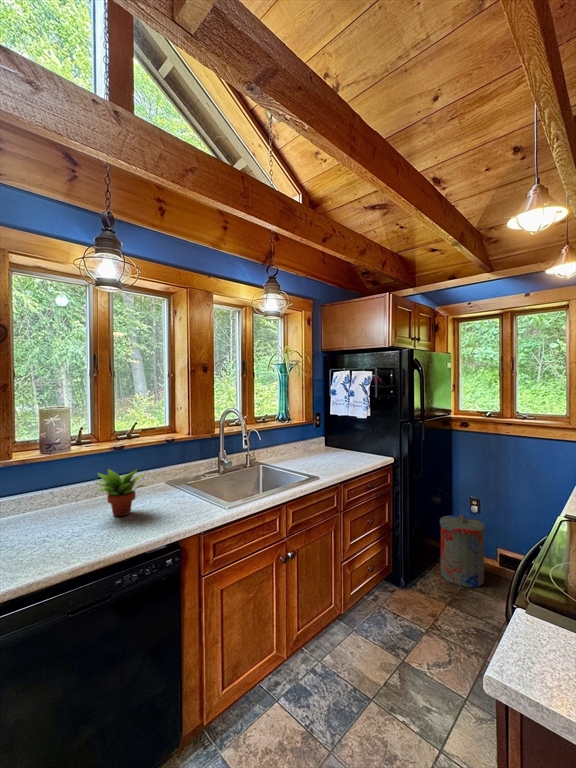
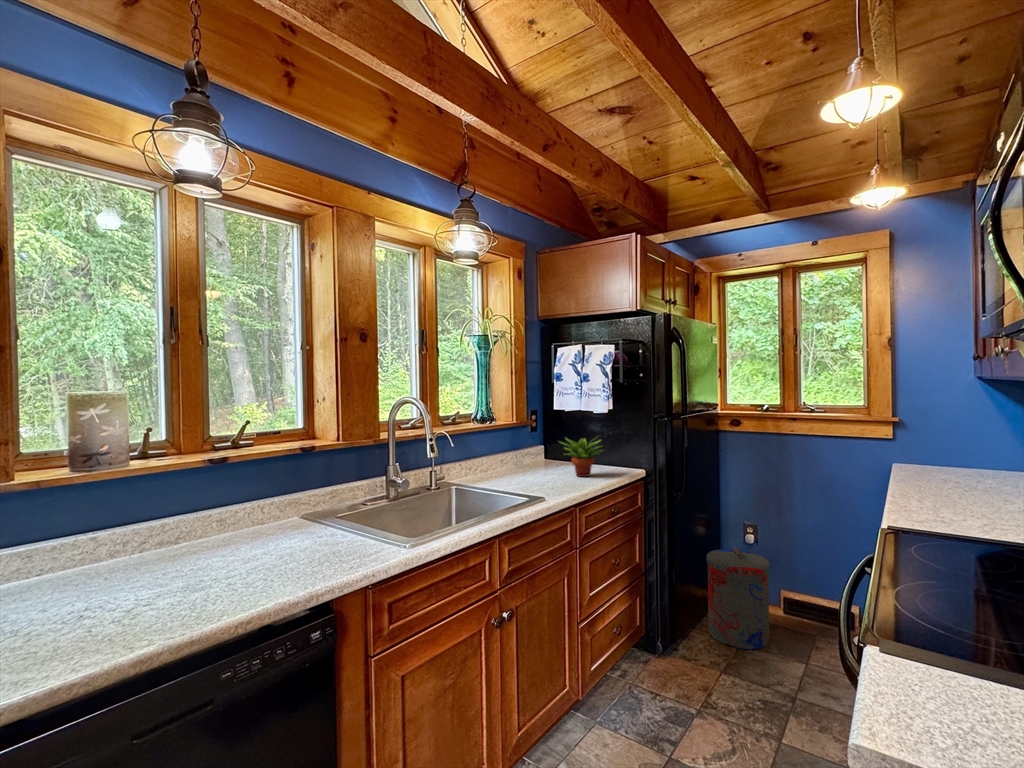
succulent plant: present [95,469,147,516] -> present [561,438,600,477]

